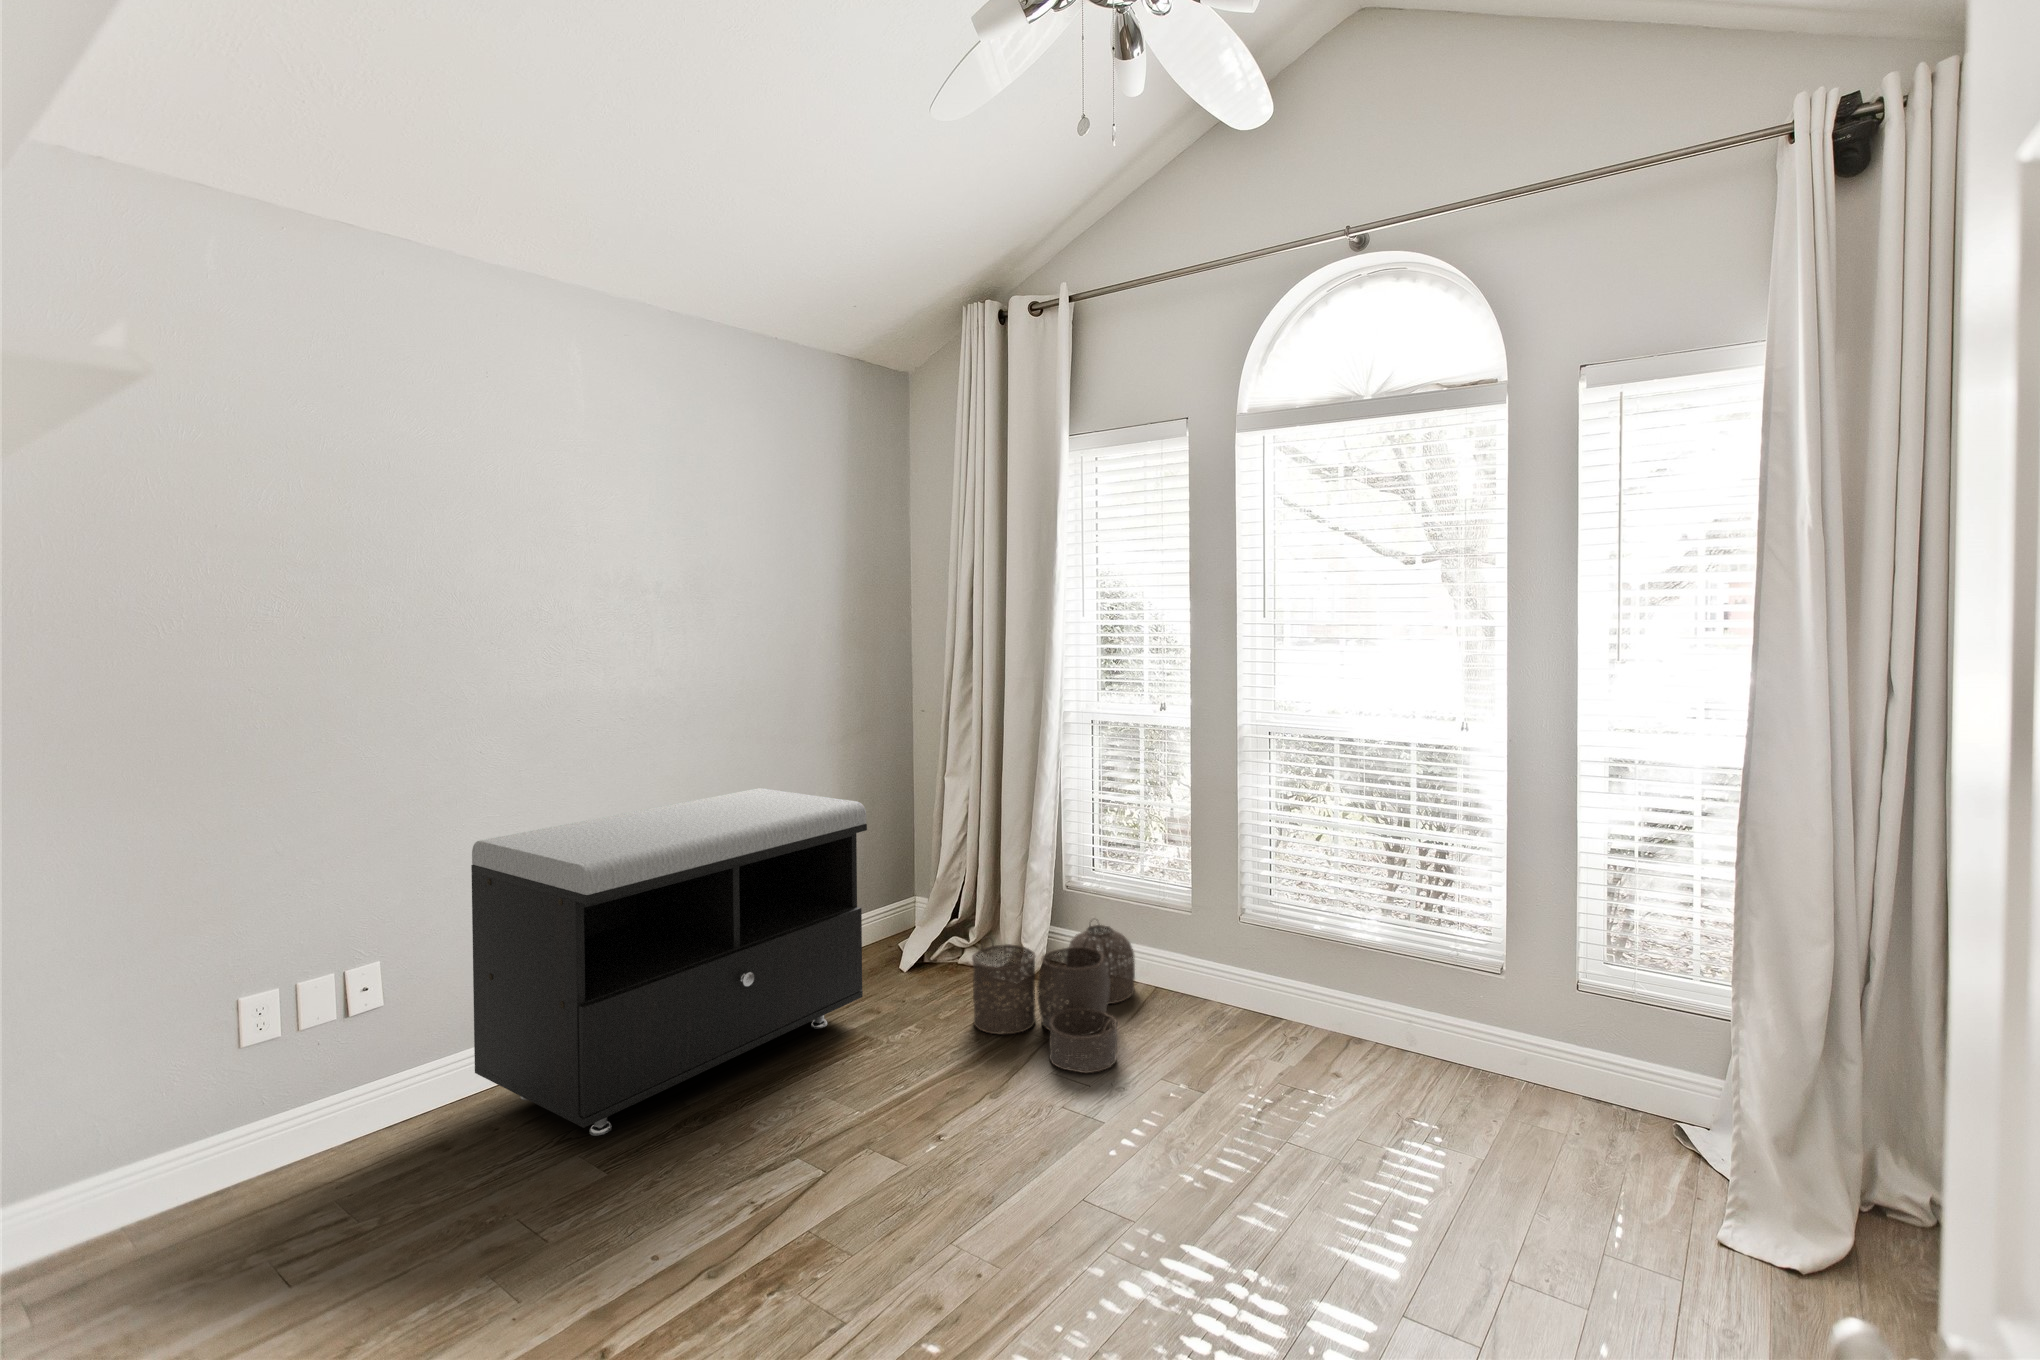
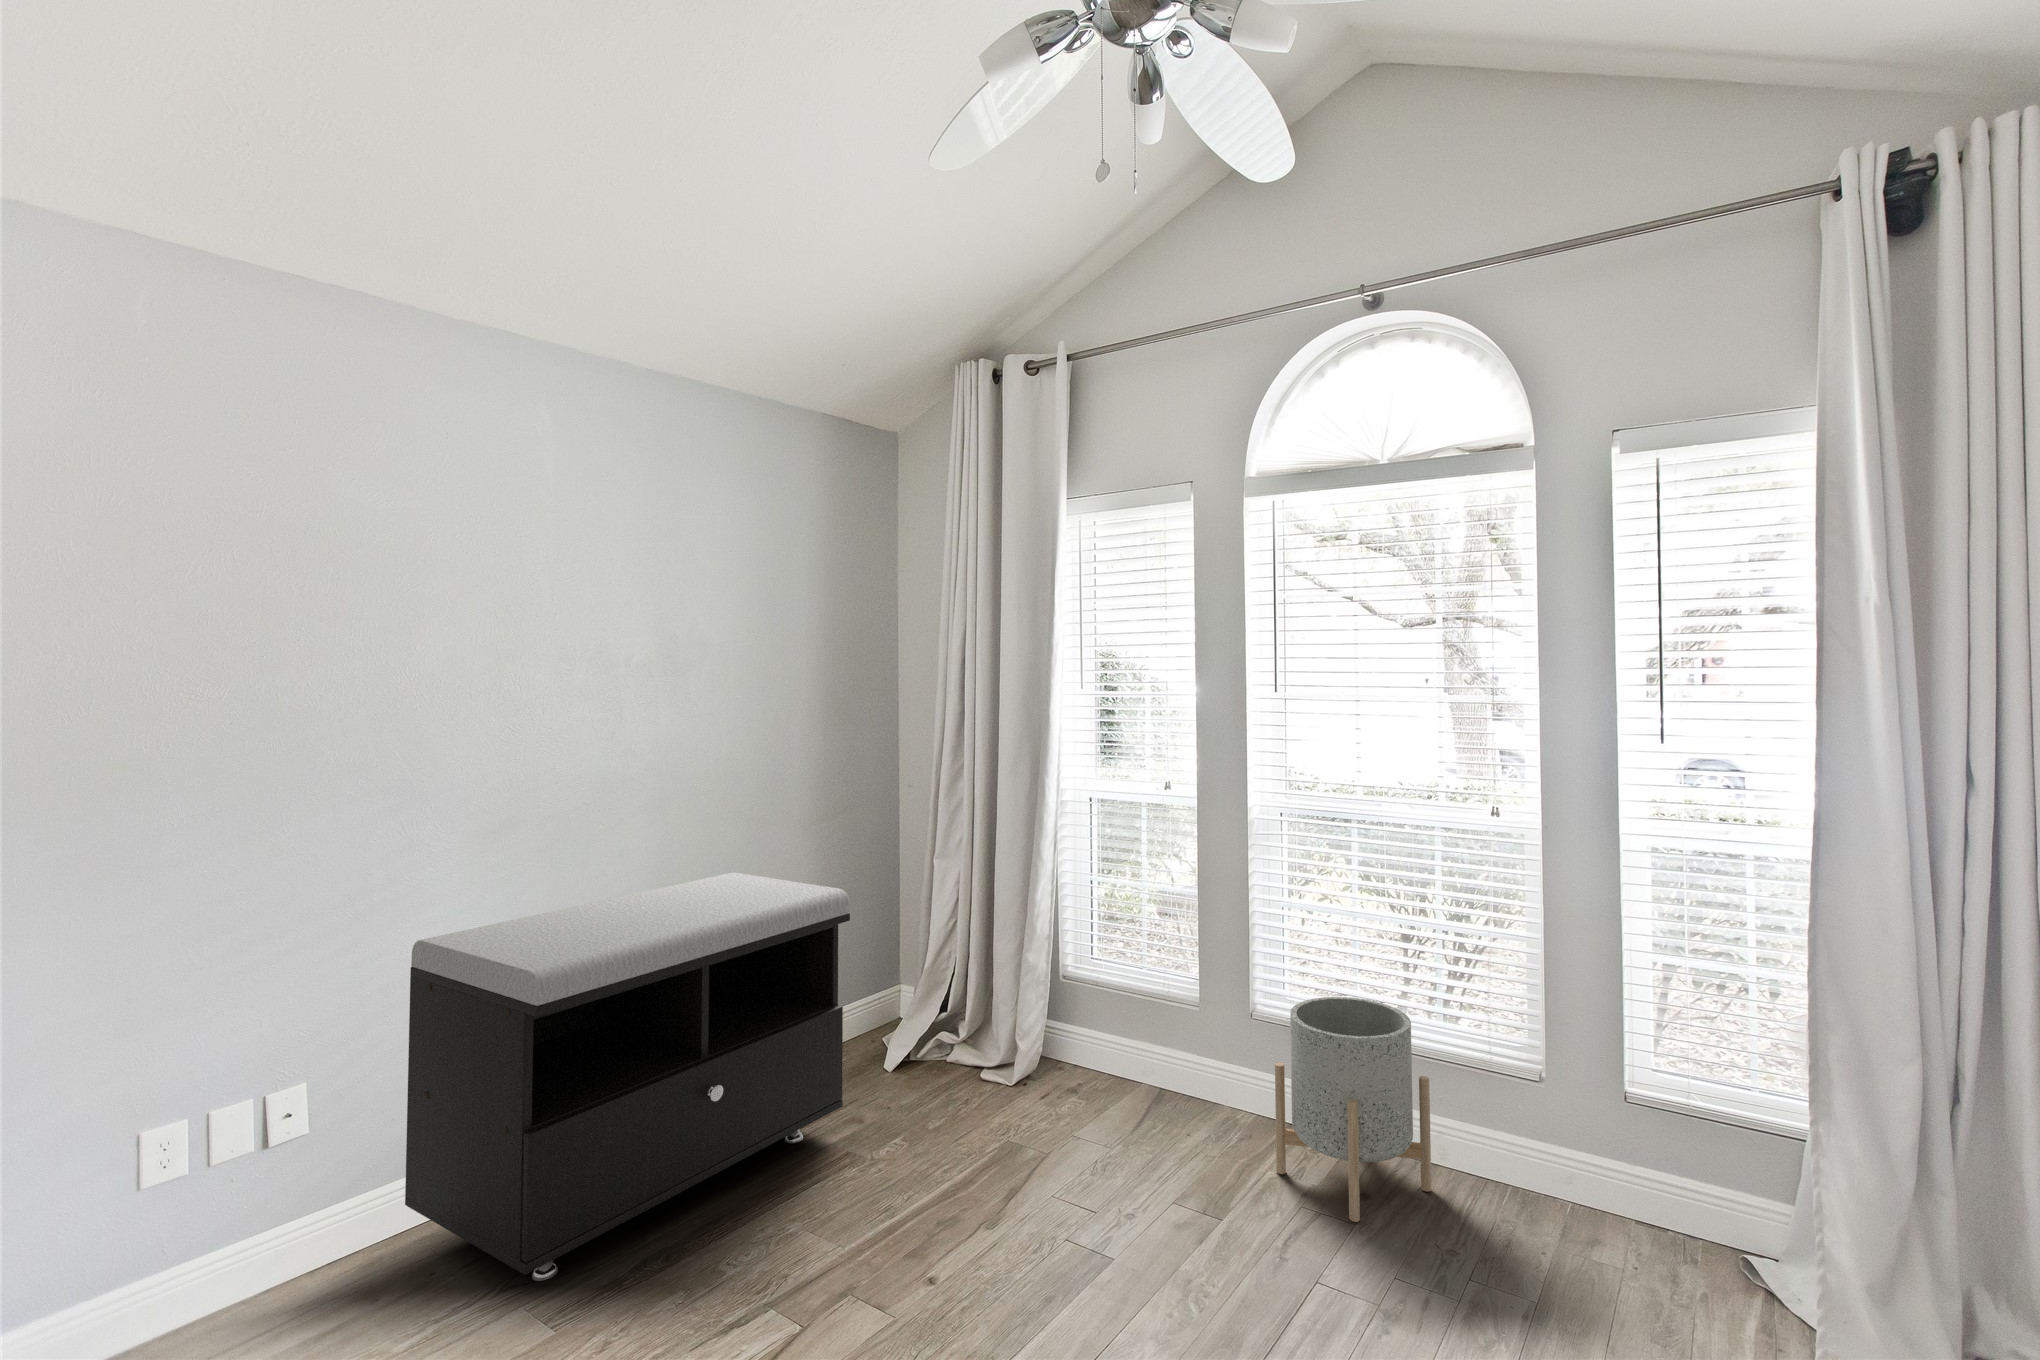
planter: none [1255,900,1396,1095] -> present [1275,997,1431,1222]
woven basket: present [972,924,1135,1073] -> none [963,1014,1140,1197]

